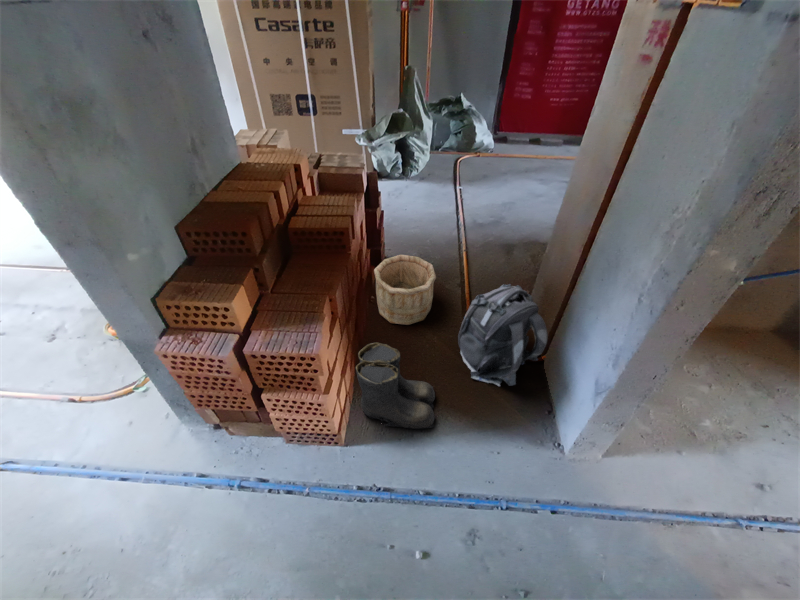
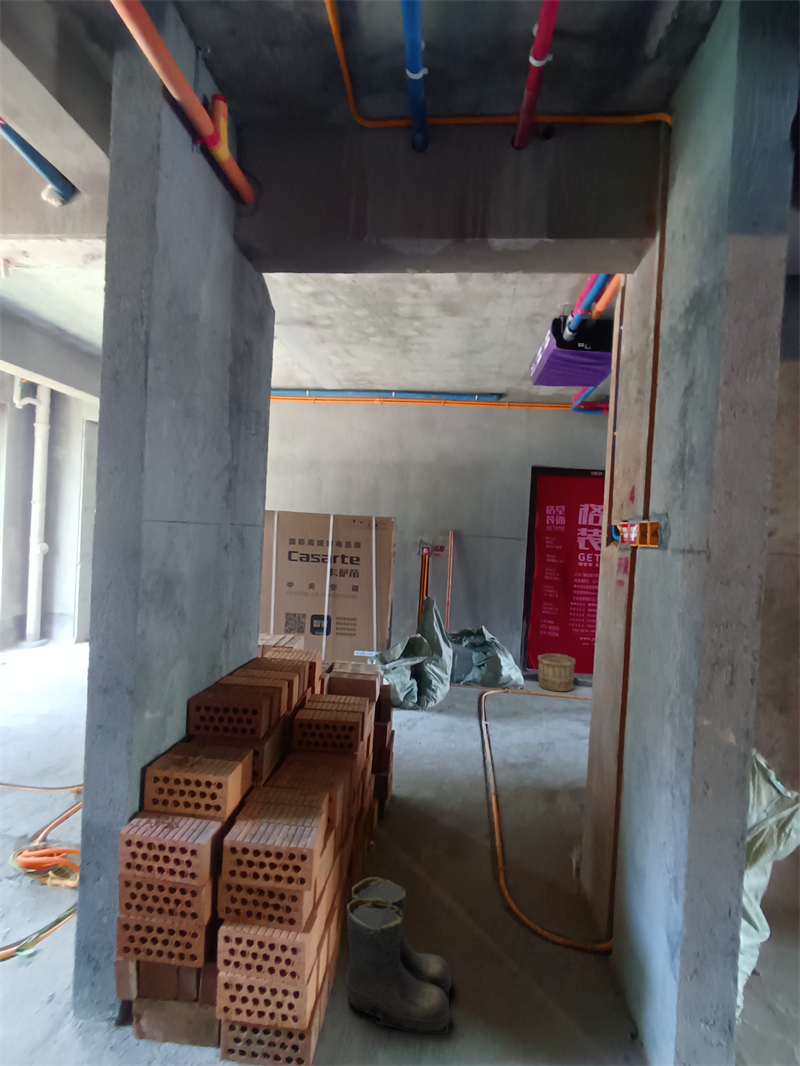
wooden bucket: present [374,255,436,325] -> present [538,654,575,691]
backpack: present [458,284,548,386] -> none [484,811,600,977]

